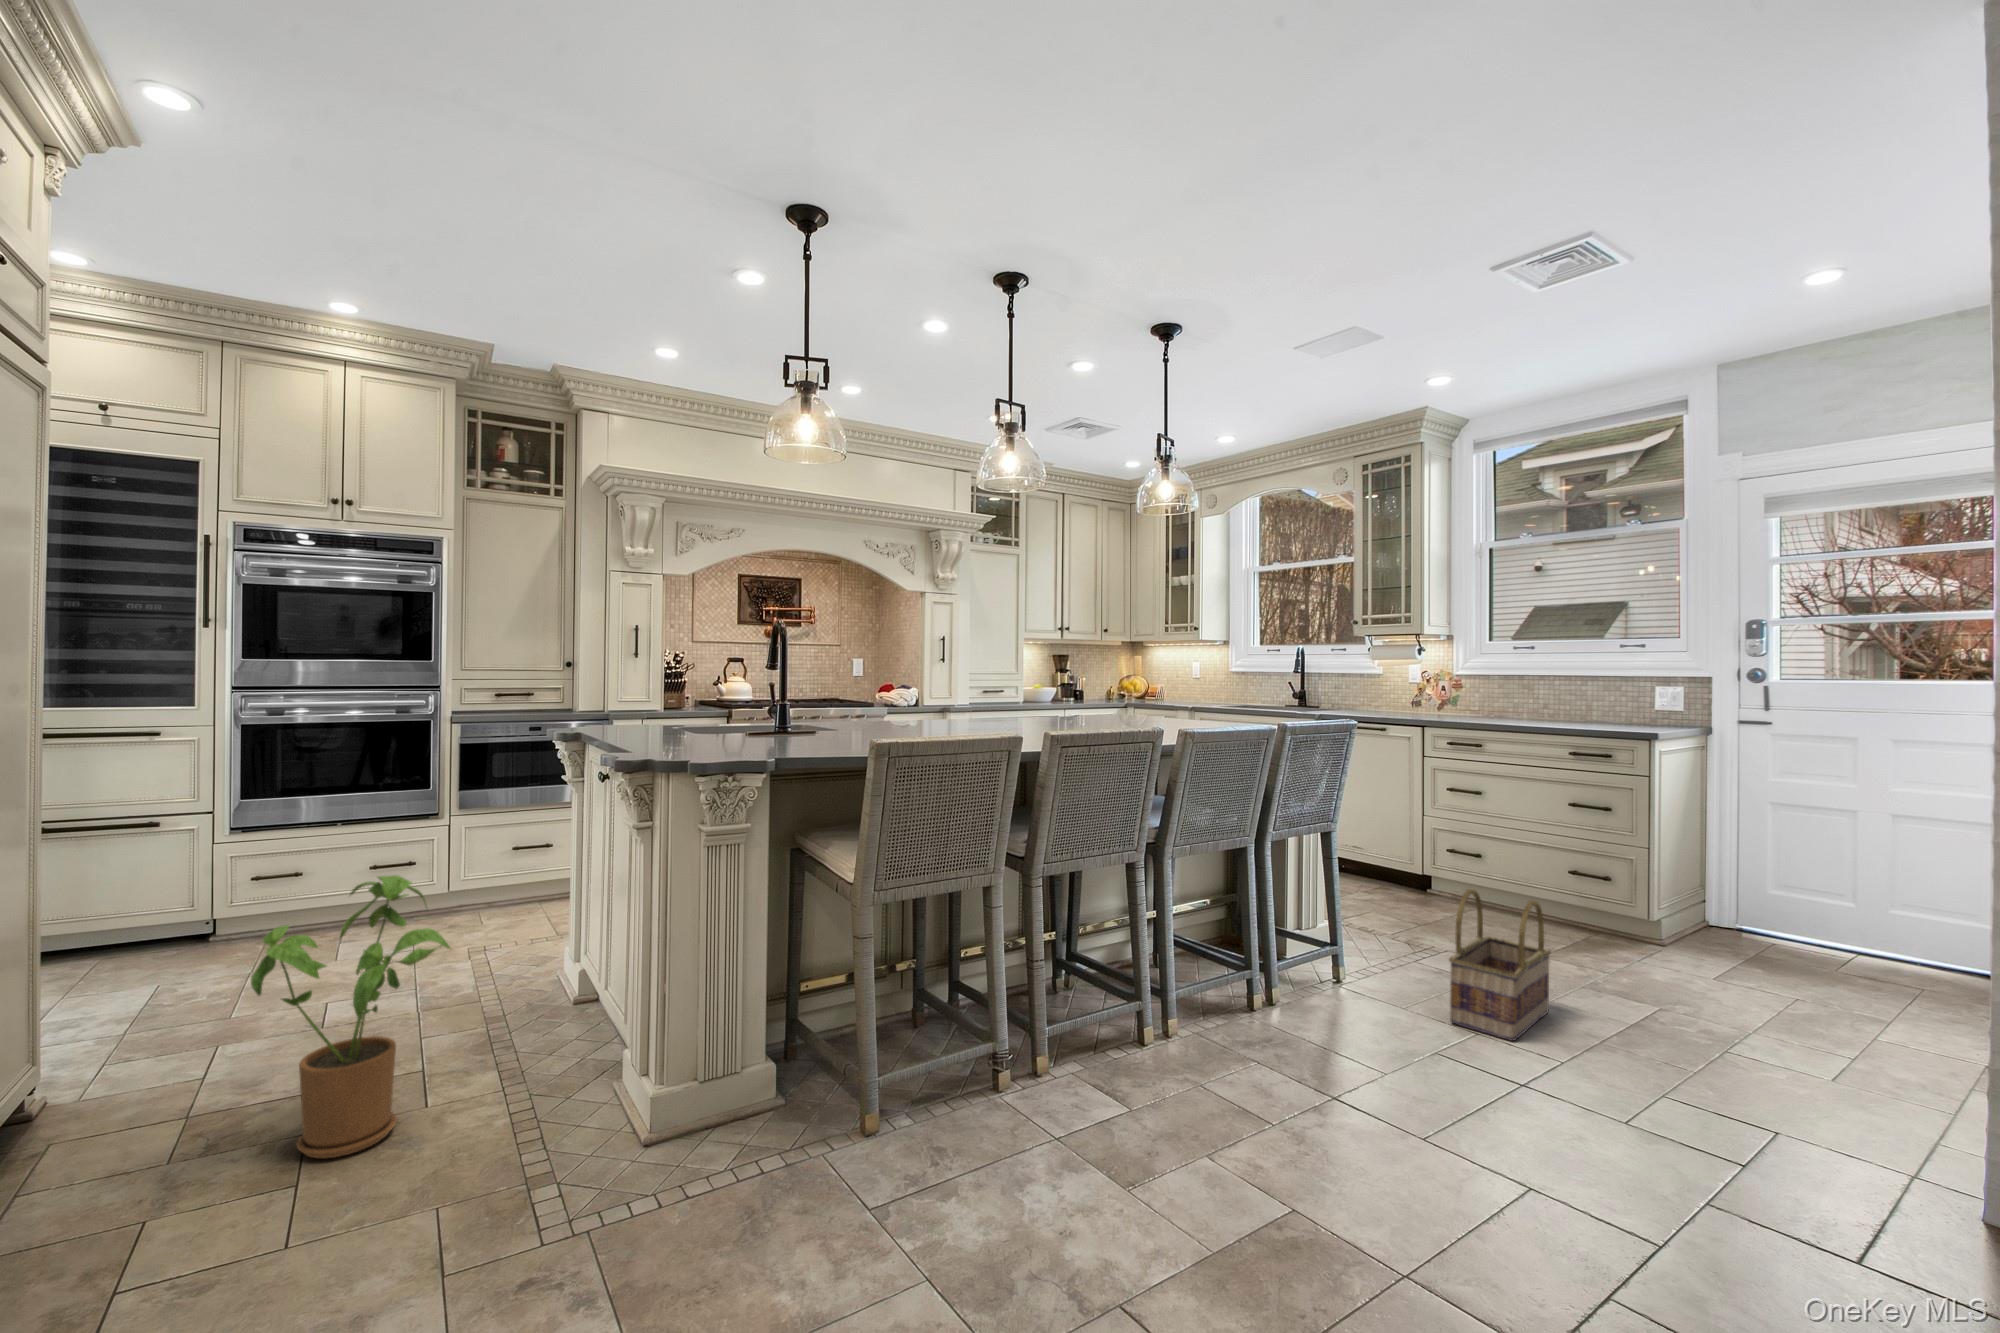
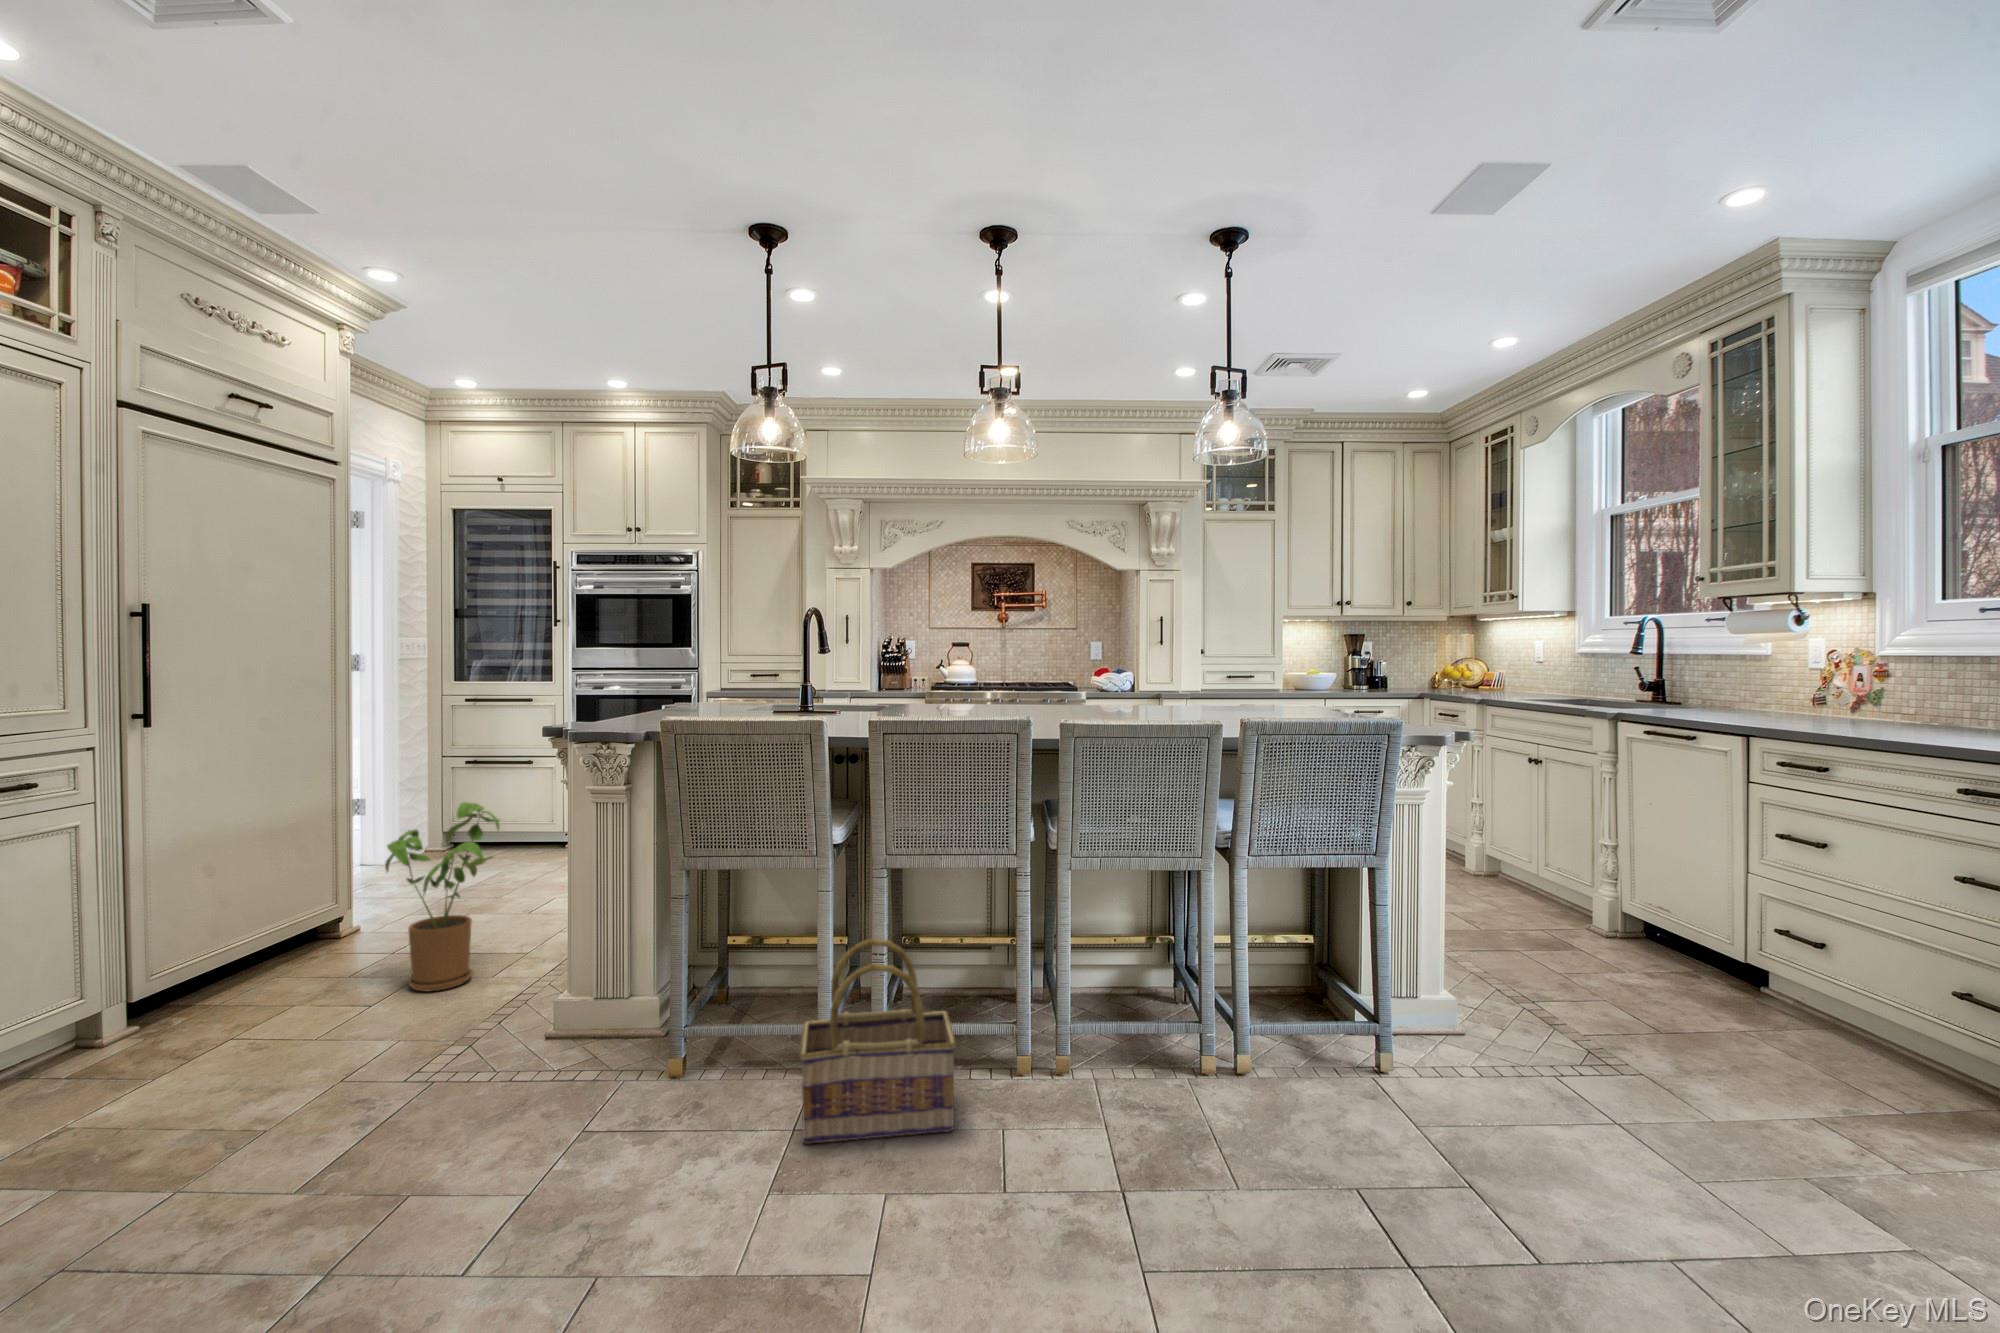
basket: present [1449,889,1551,1041] -> present [800,939,956,1144]

